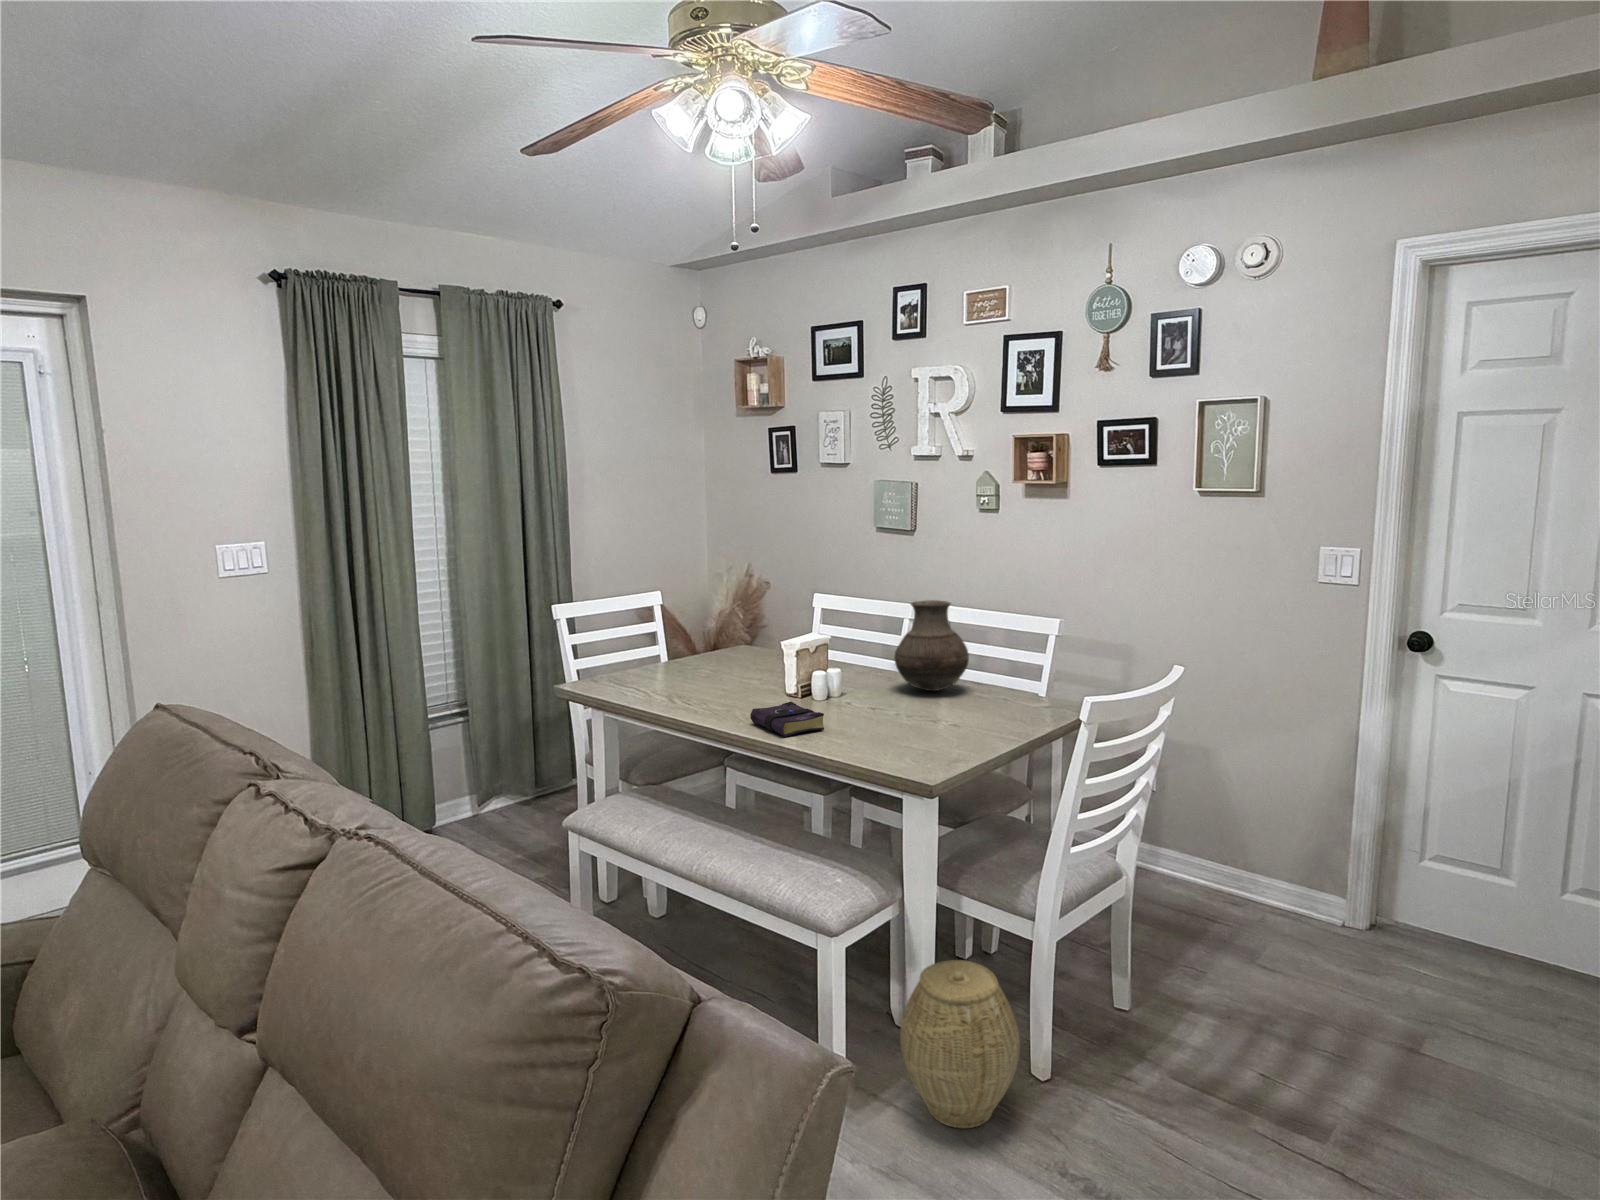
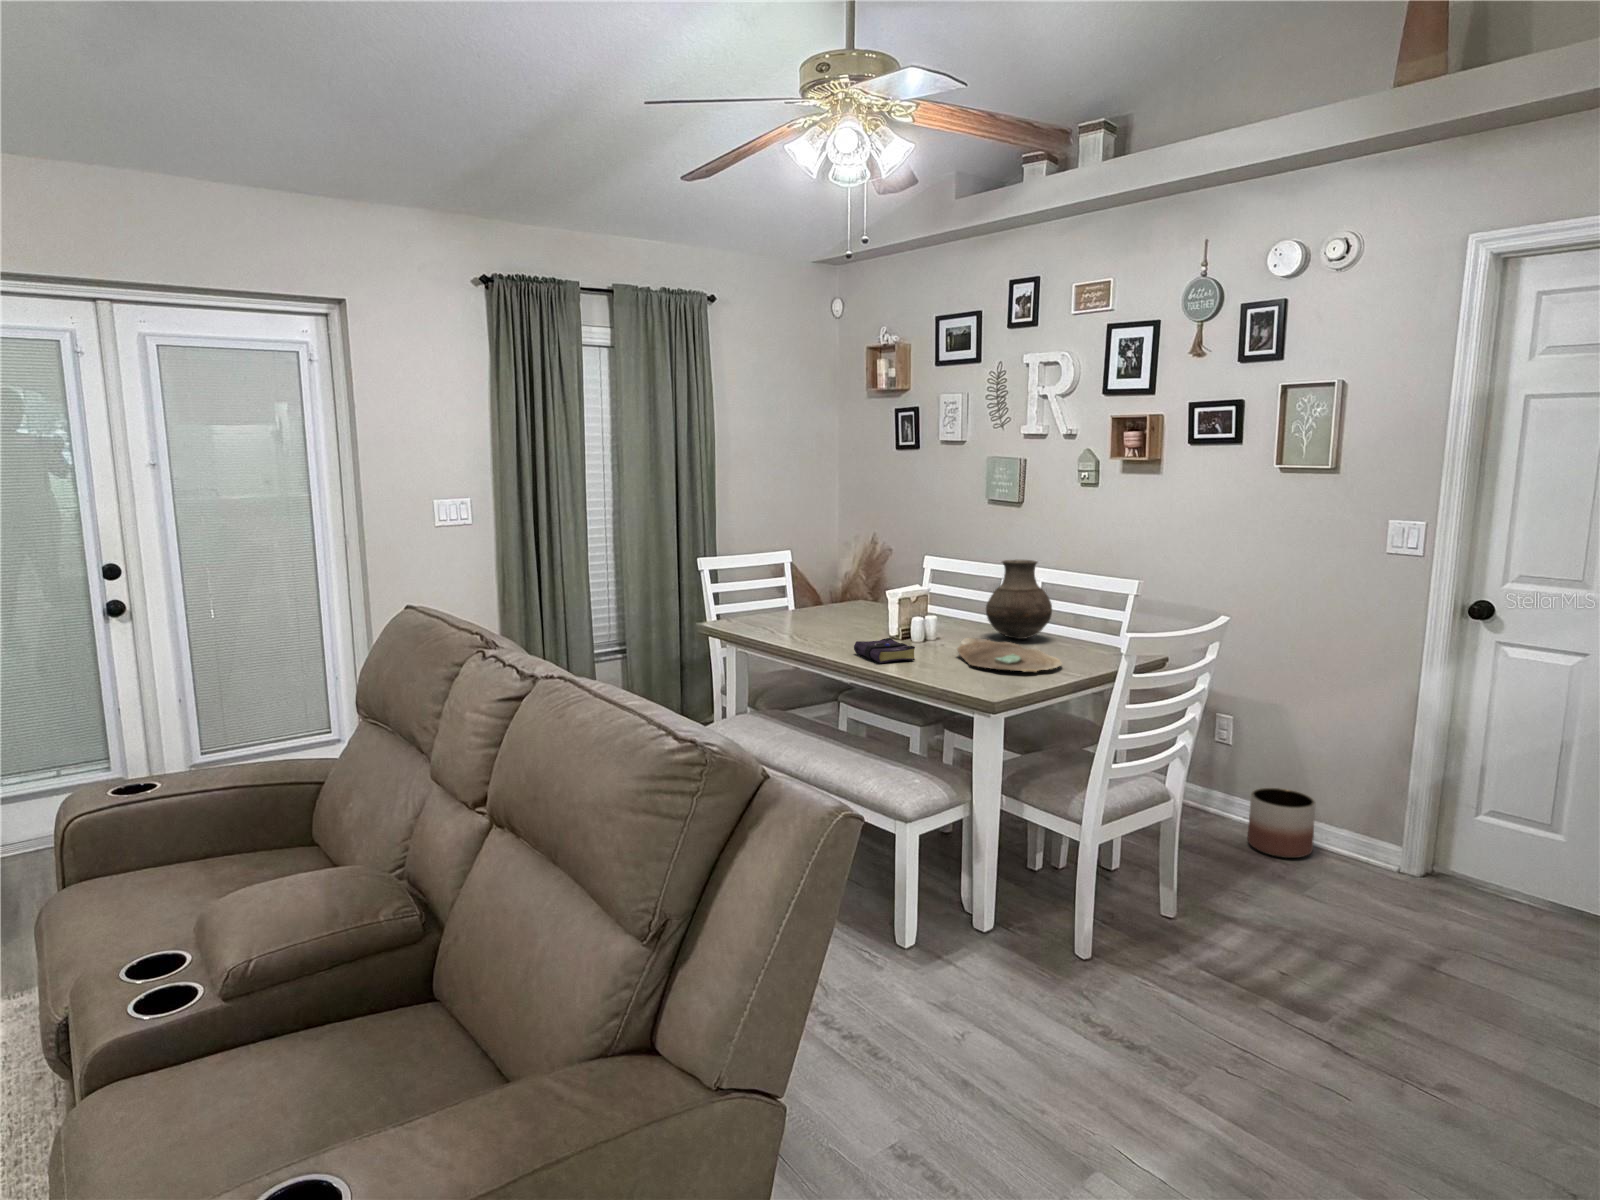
decorative bowl: none [871,696,994,740] -> present [957,638,1062,672]
planter: none [1182,837,1252,916] -> present [1248,788,1315,858]
woven basket: present [900,960,1020,1128] -> none [961,851,1061,985]

